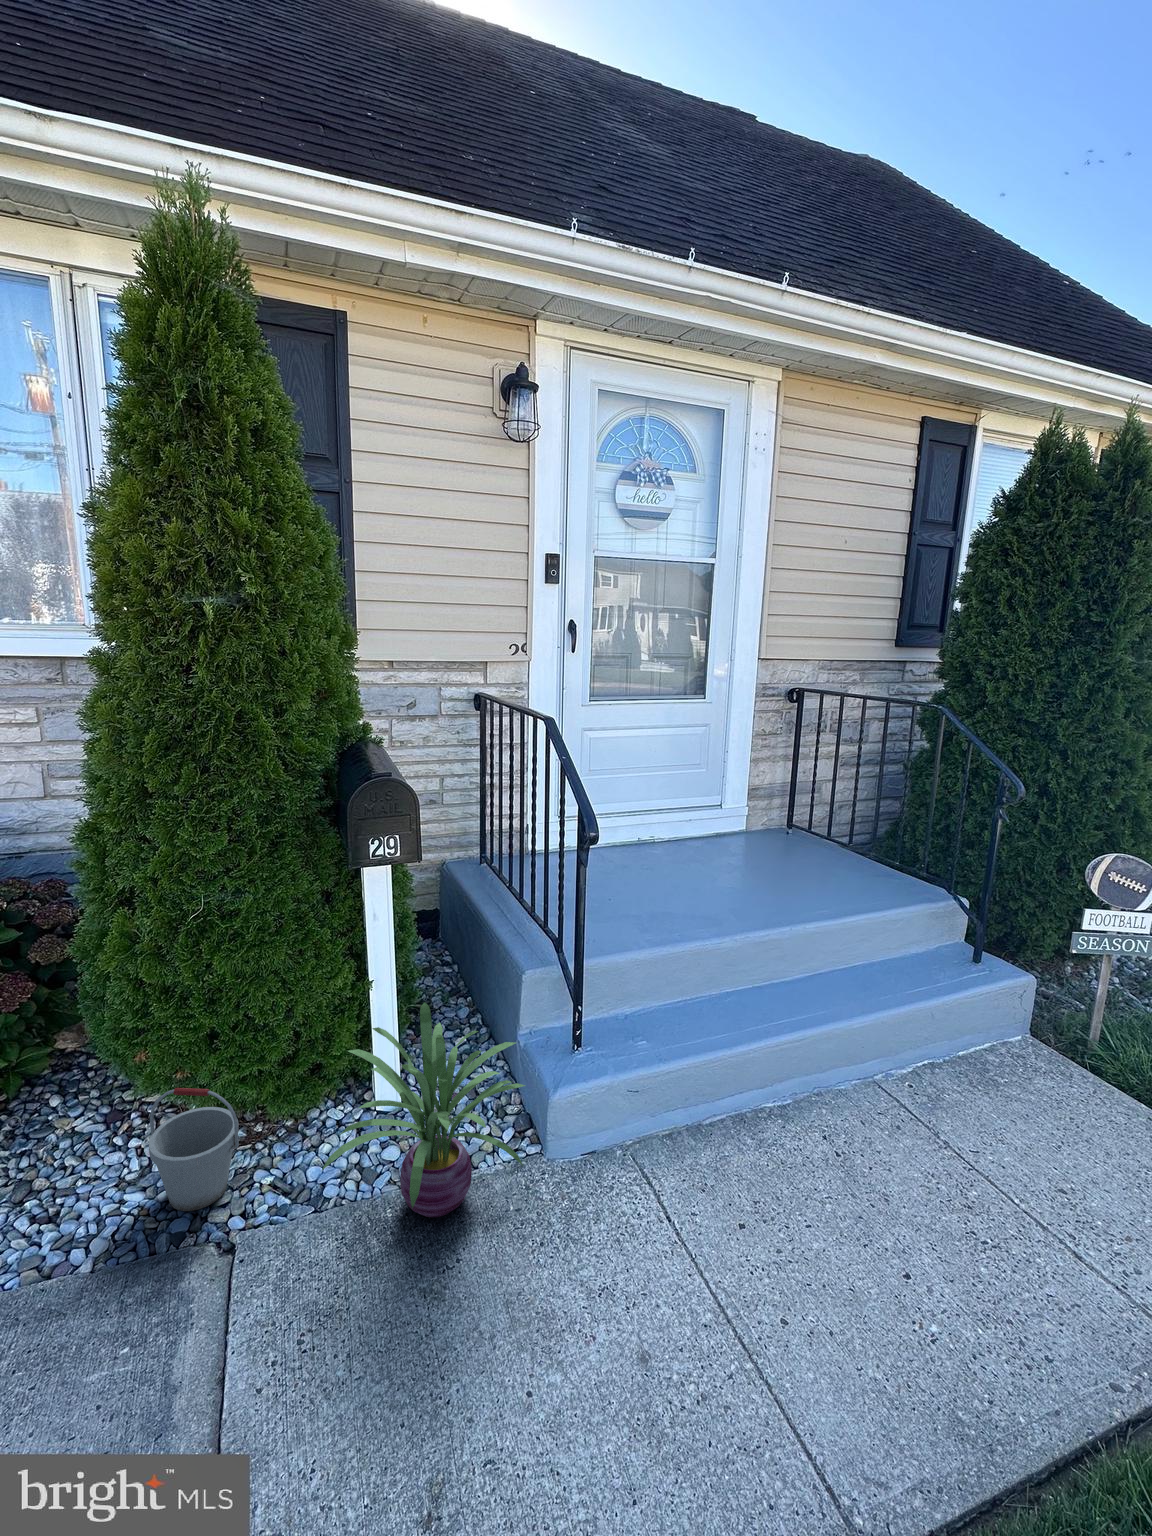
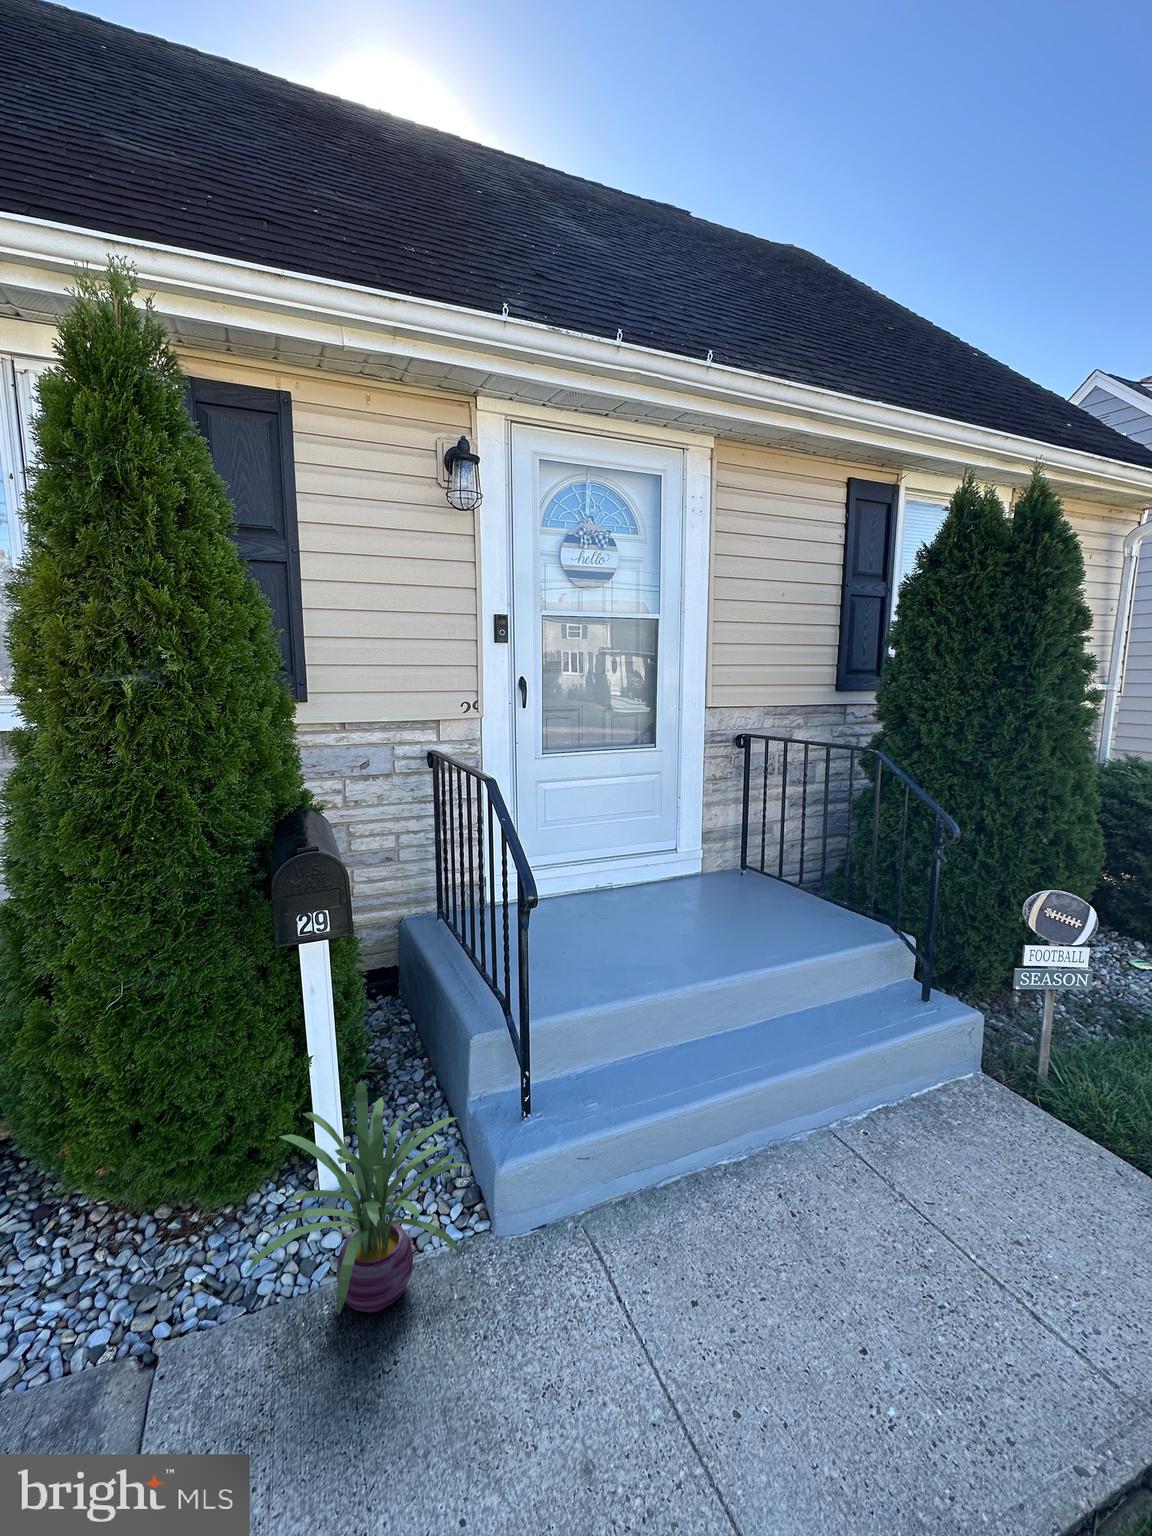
bucket: present [149,1088,239,1211] -> none [66,1186,167,1321]

